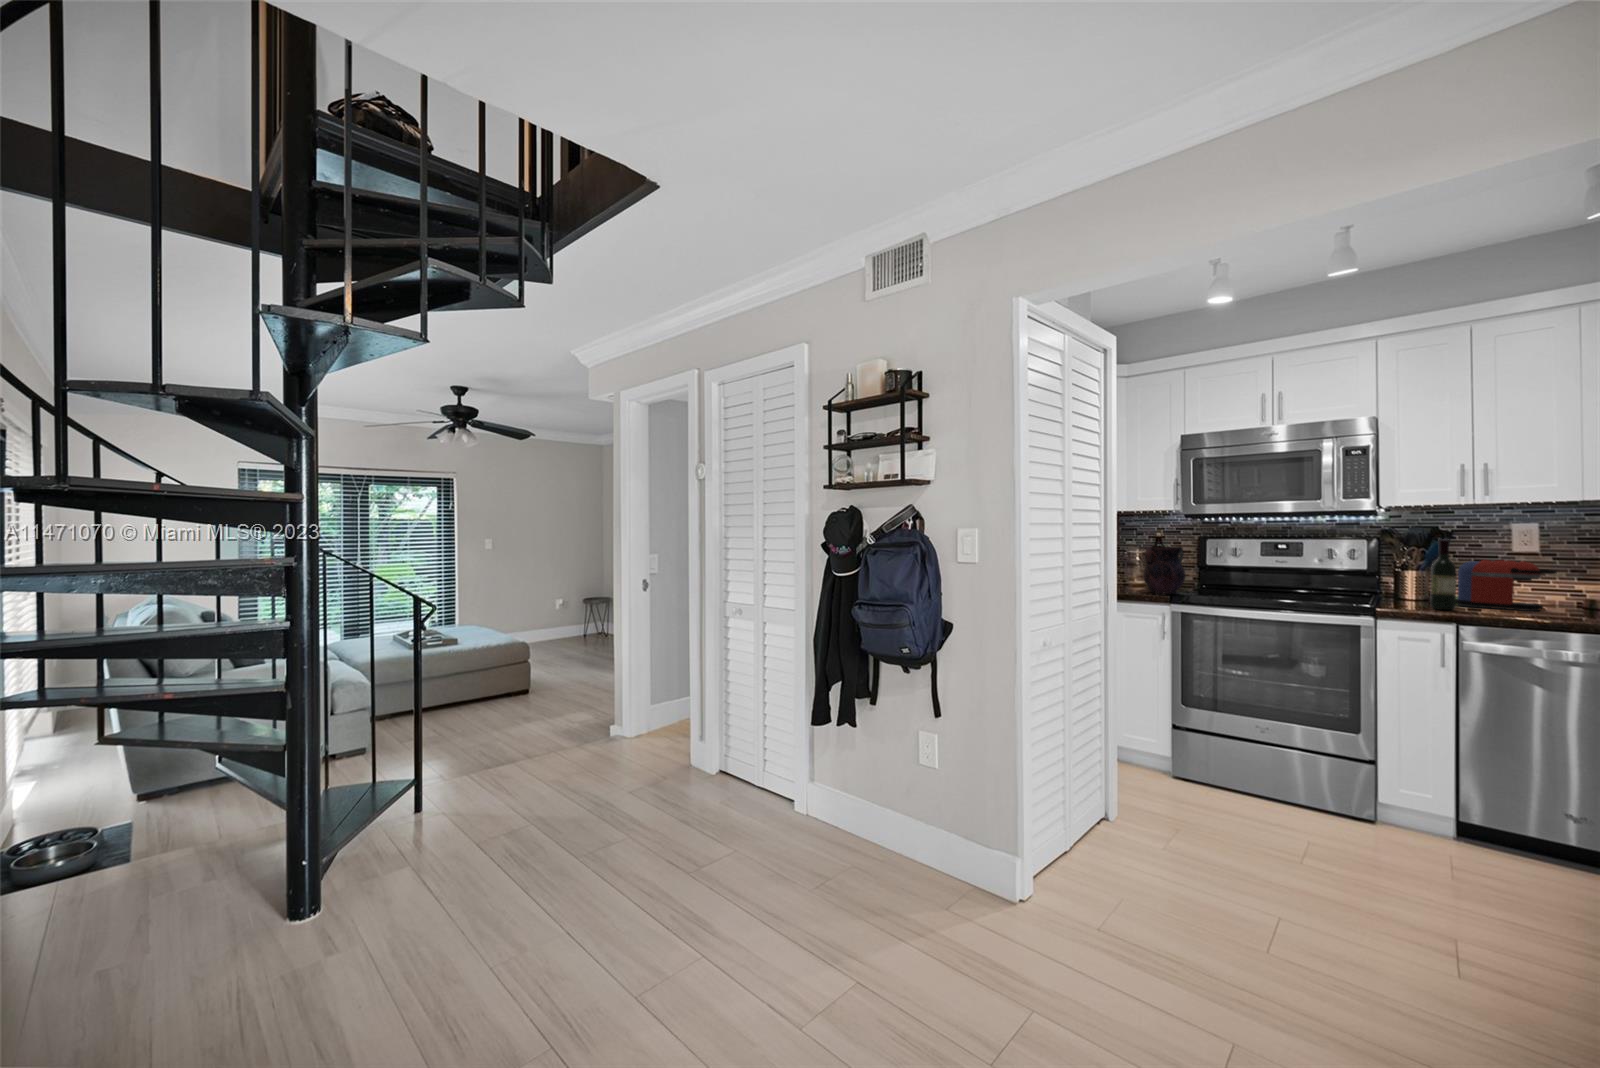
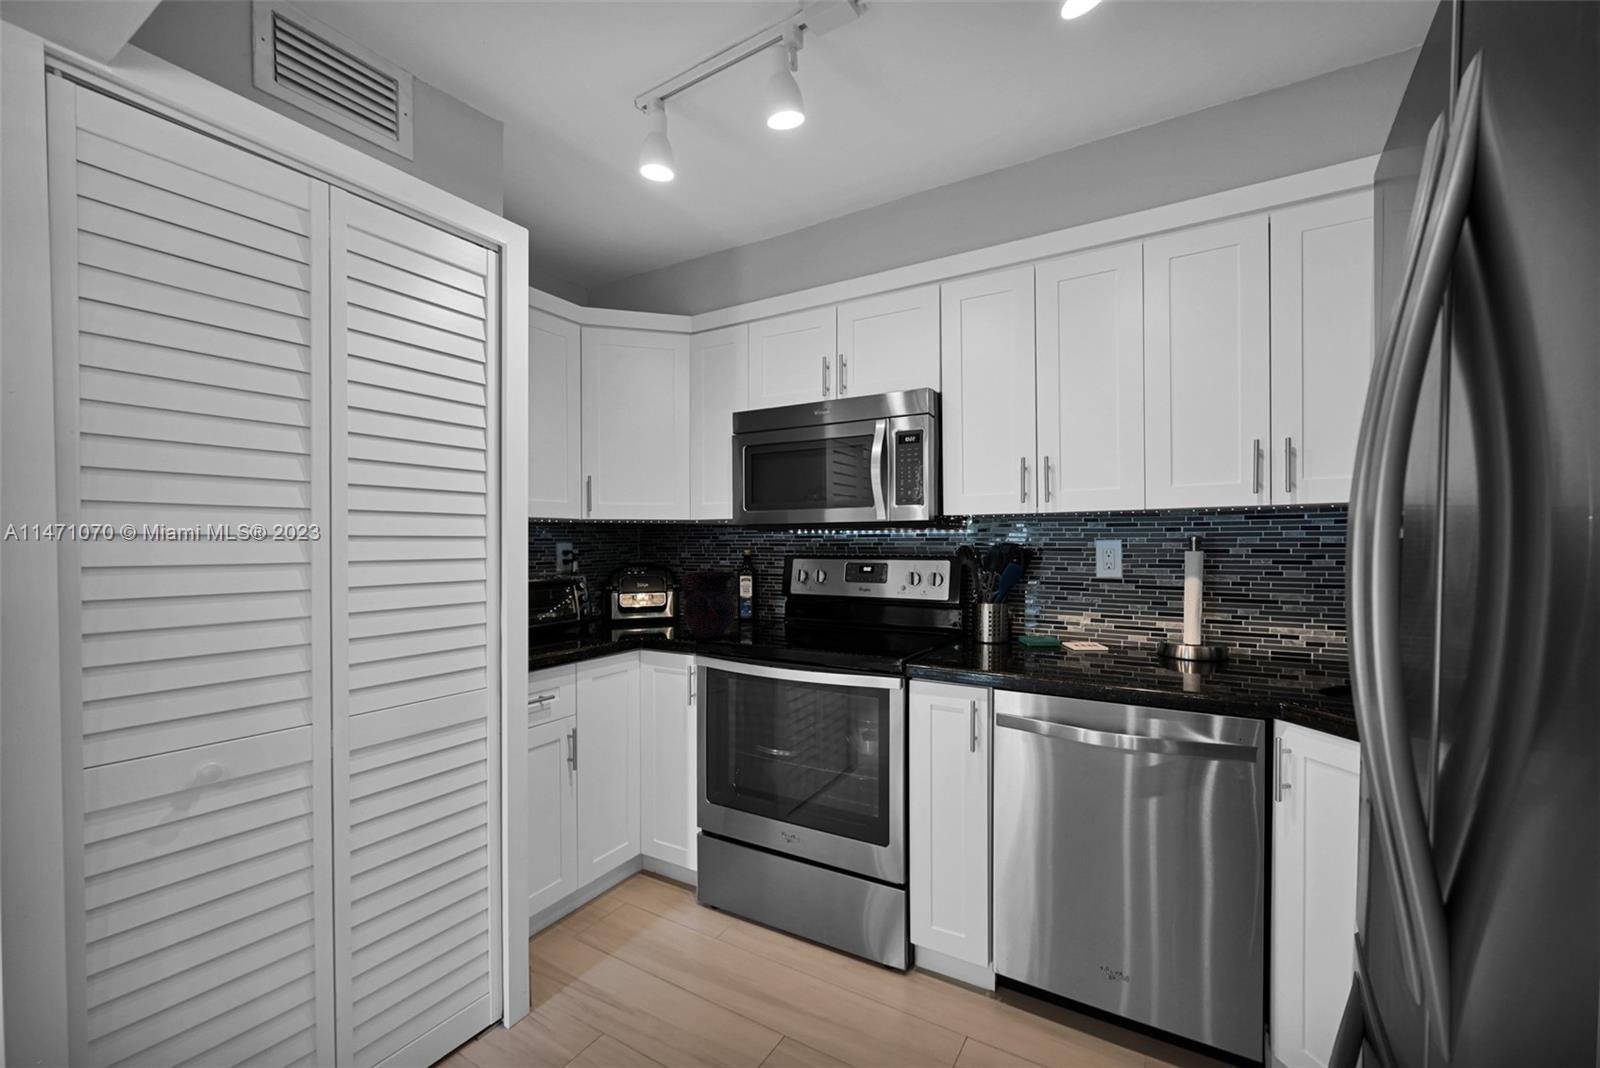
wine bottle: present [1430,539,1457,610] -> none [983,563,1010,661]
coffee maker: present [1456,560,1557,611] -> none [1029,589,1126,659]

